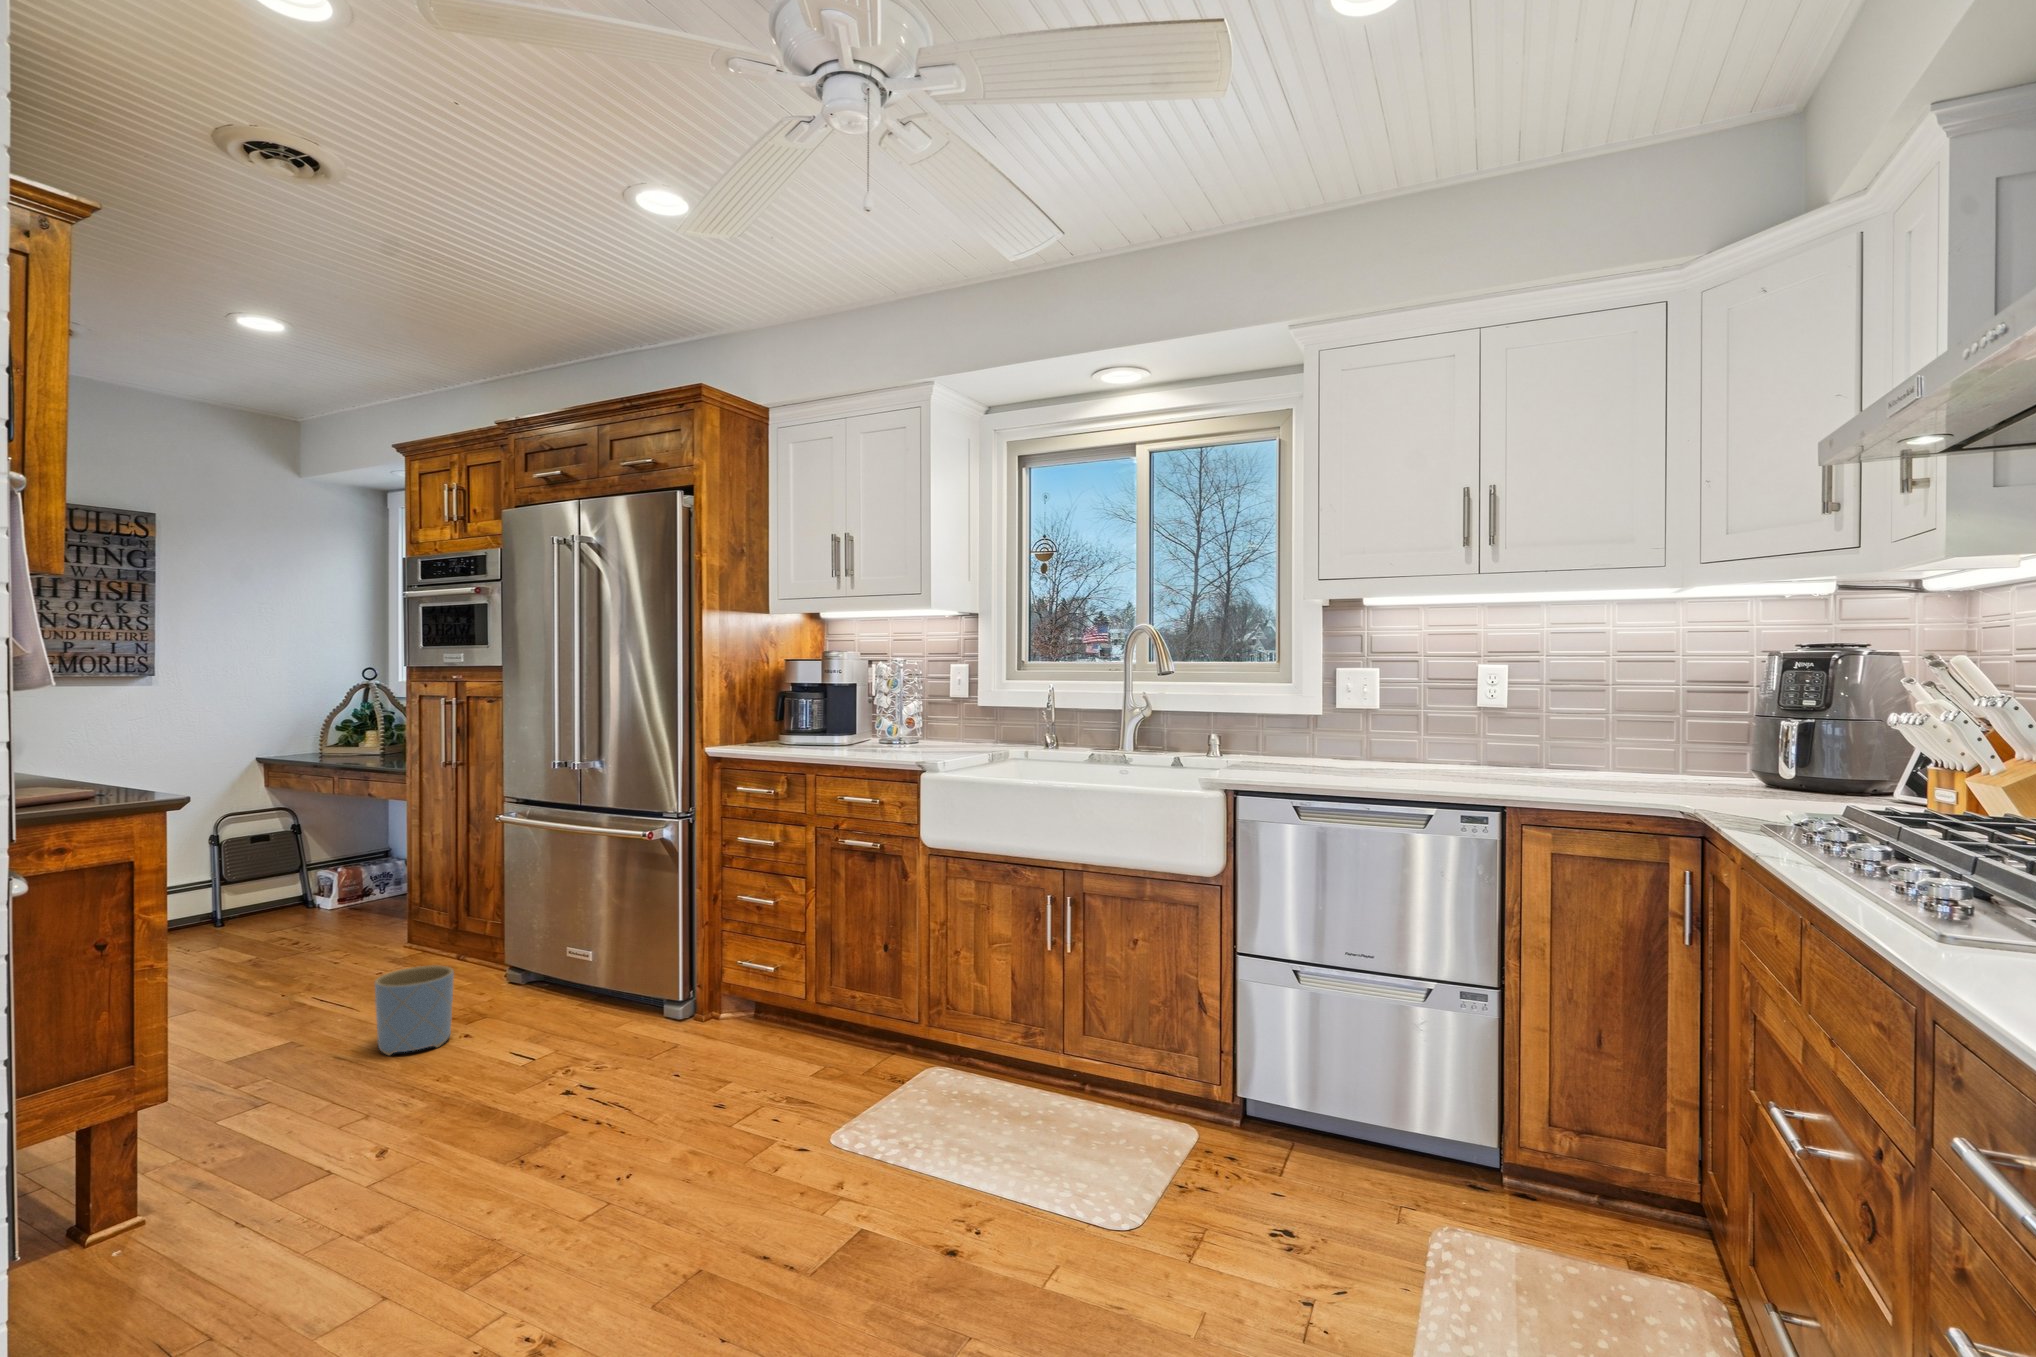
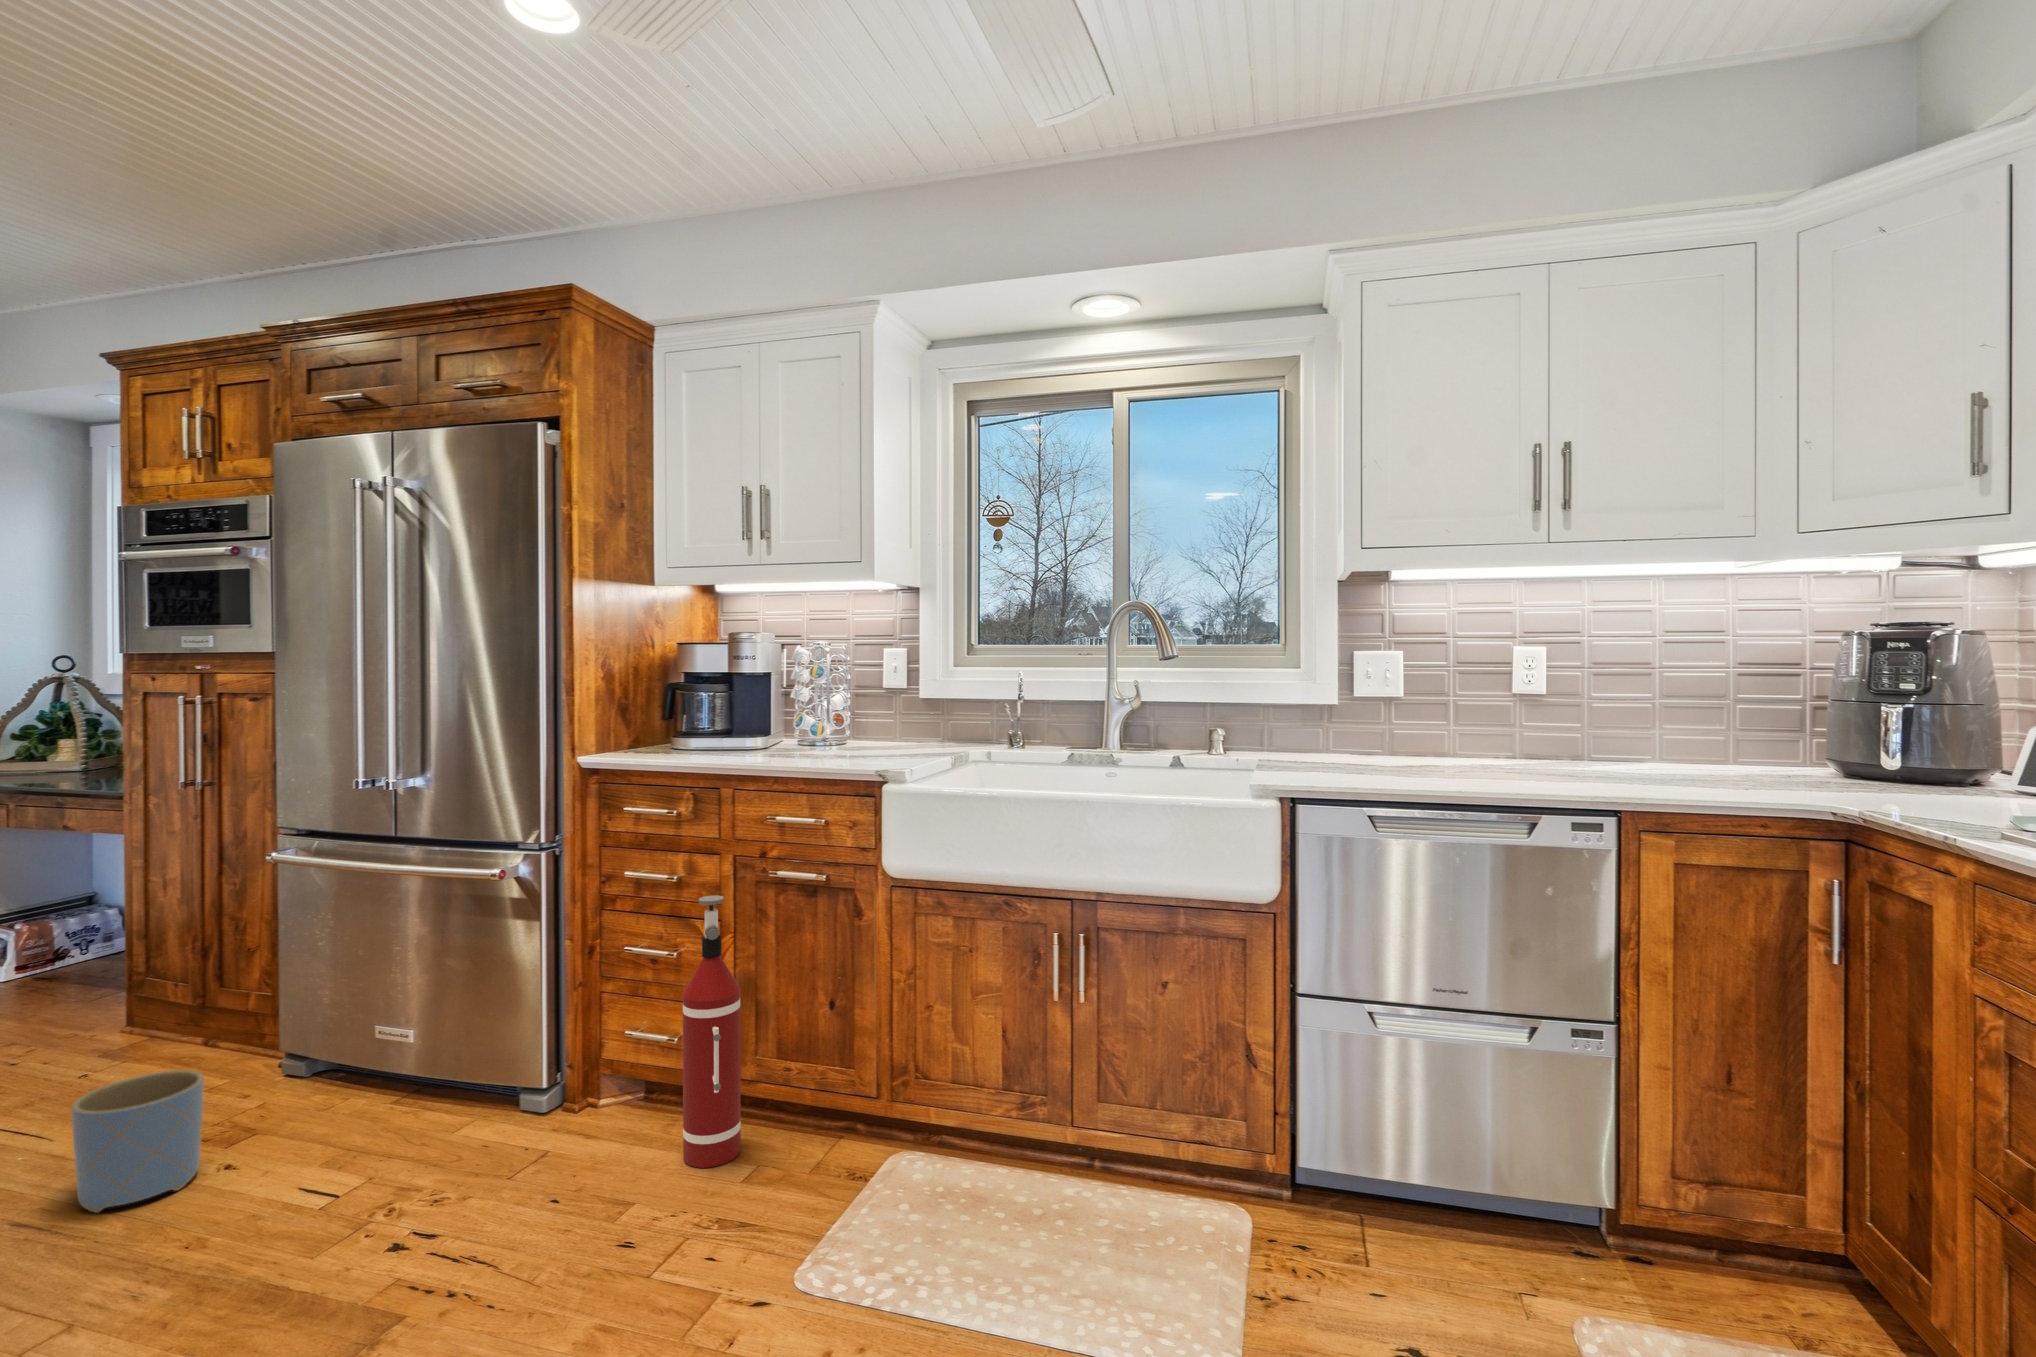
fire extinguisher: none [771,857,815,1065] -> present [683,895,741,1168]

